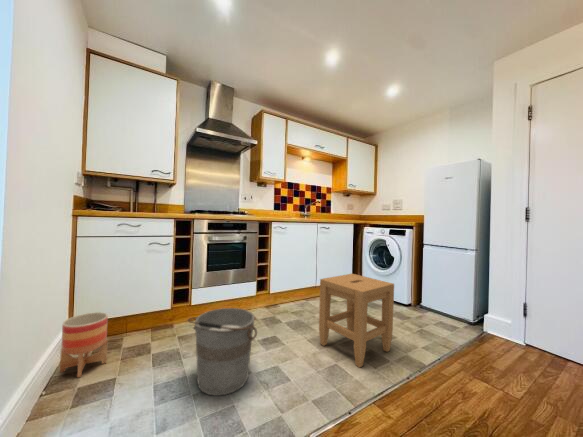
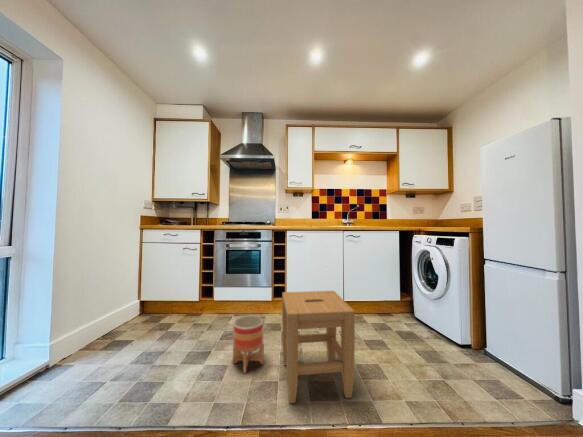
bucket: present [188,308,257,396] -> none [147,307,202,381]
planter: present [60,312,108,377] -> present [233,315,264,373]

